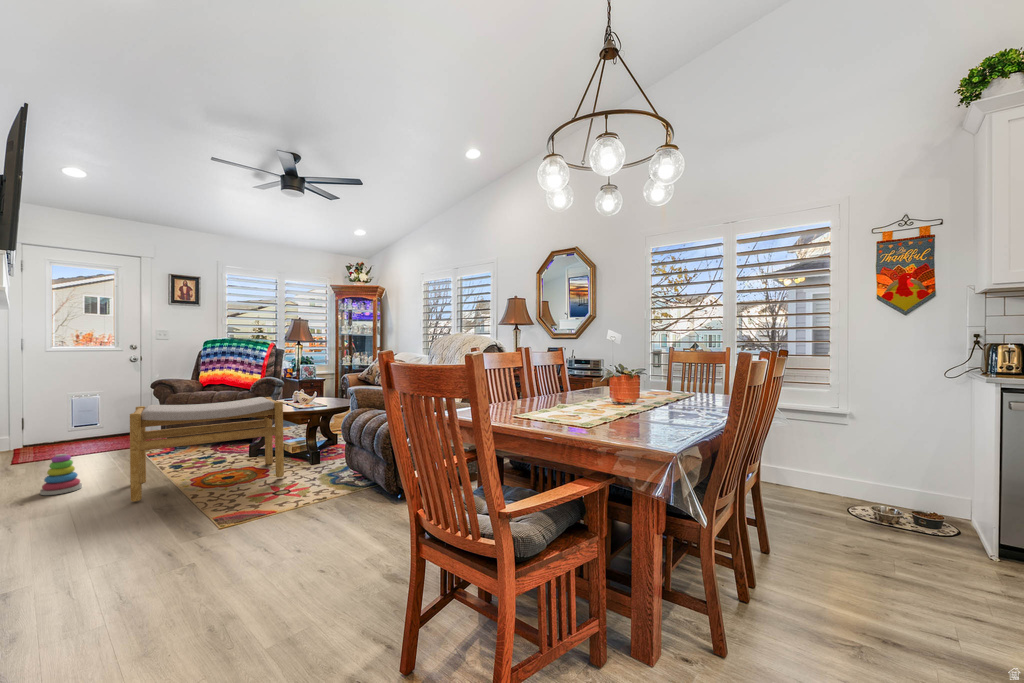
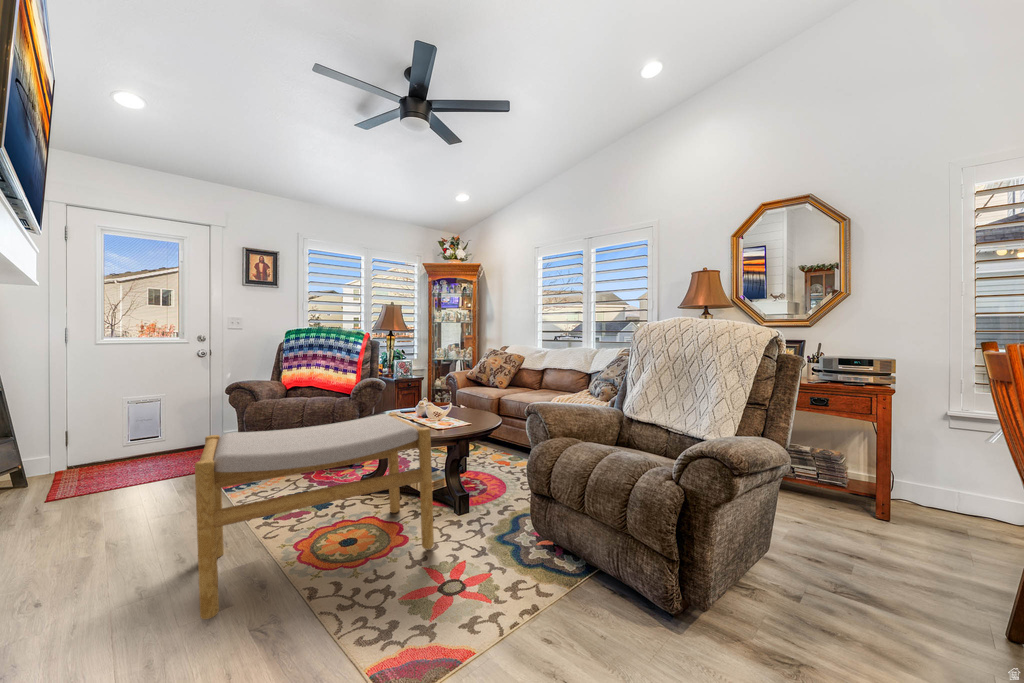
stacking toy: present [40,454,82,495] -> none [57,515,125,591]

